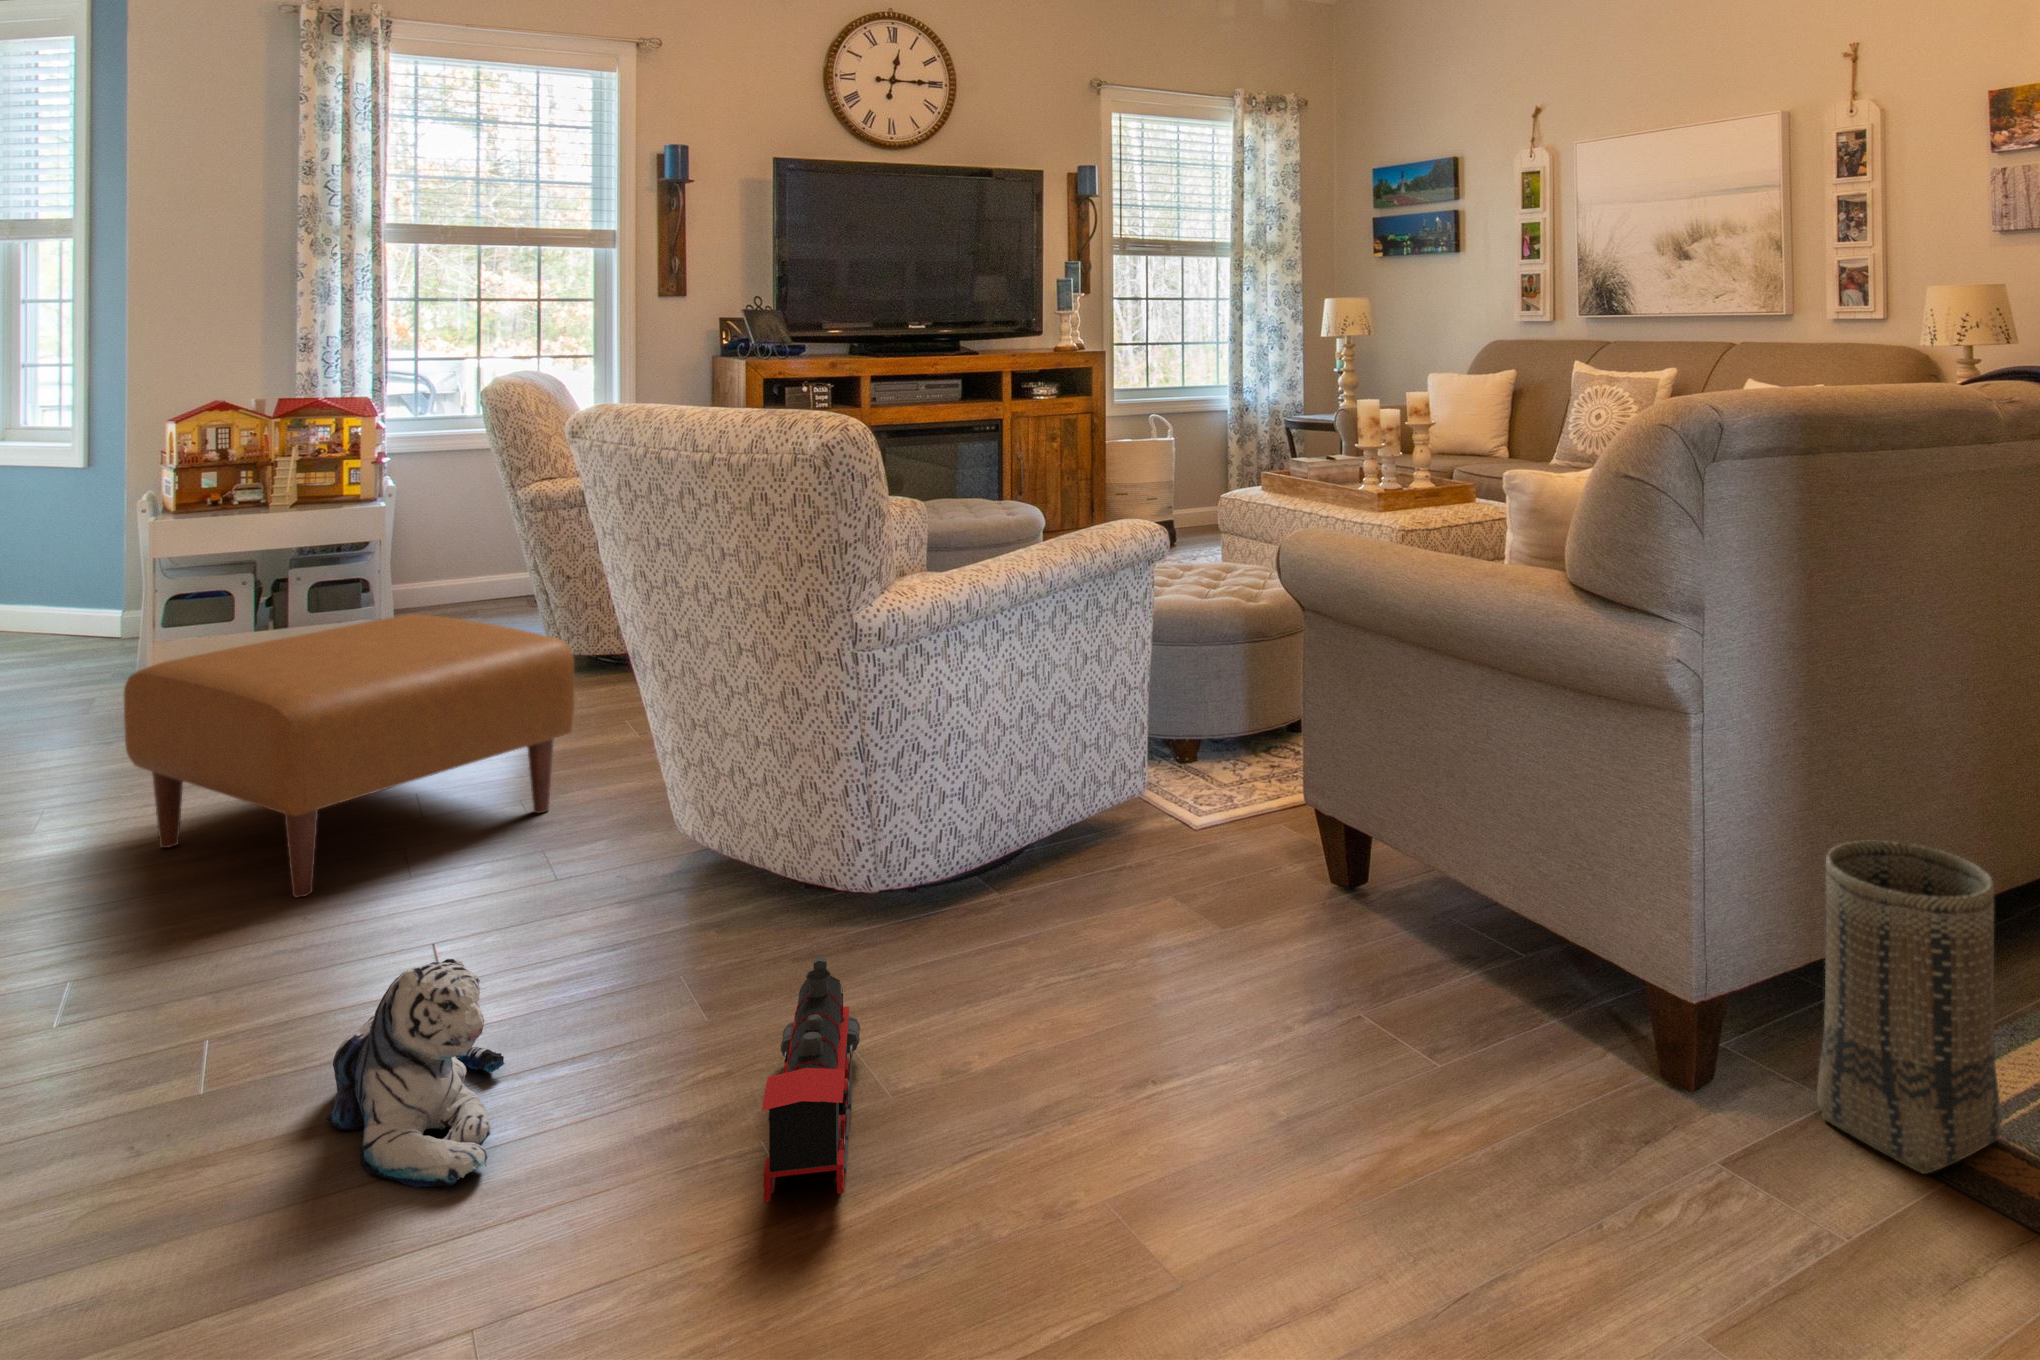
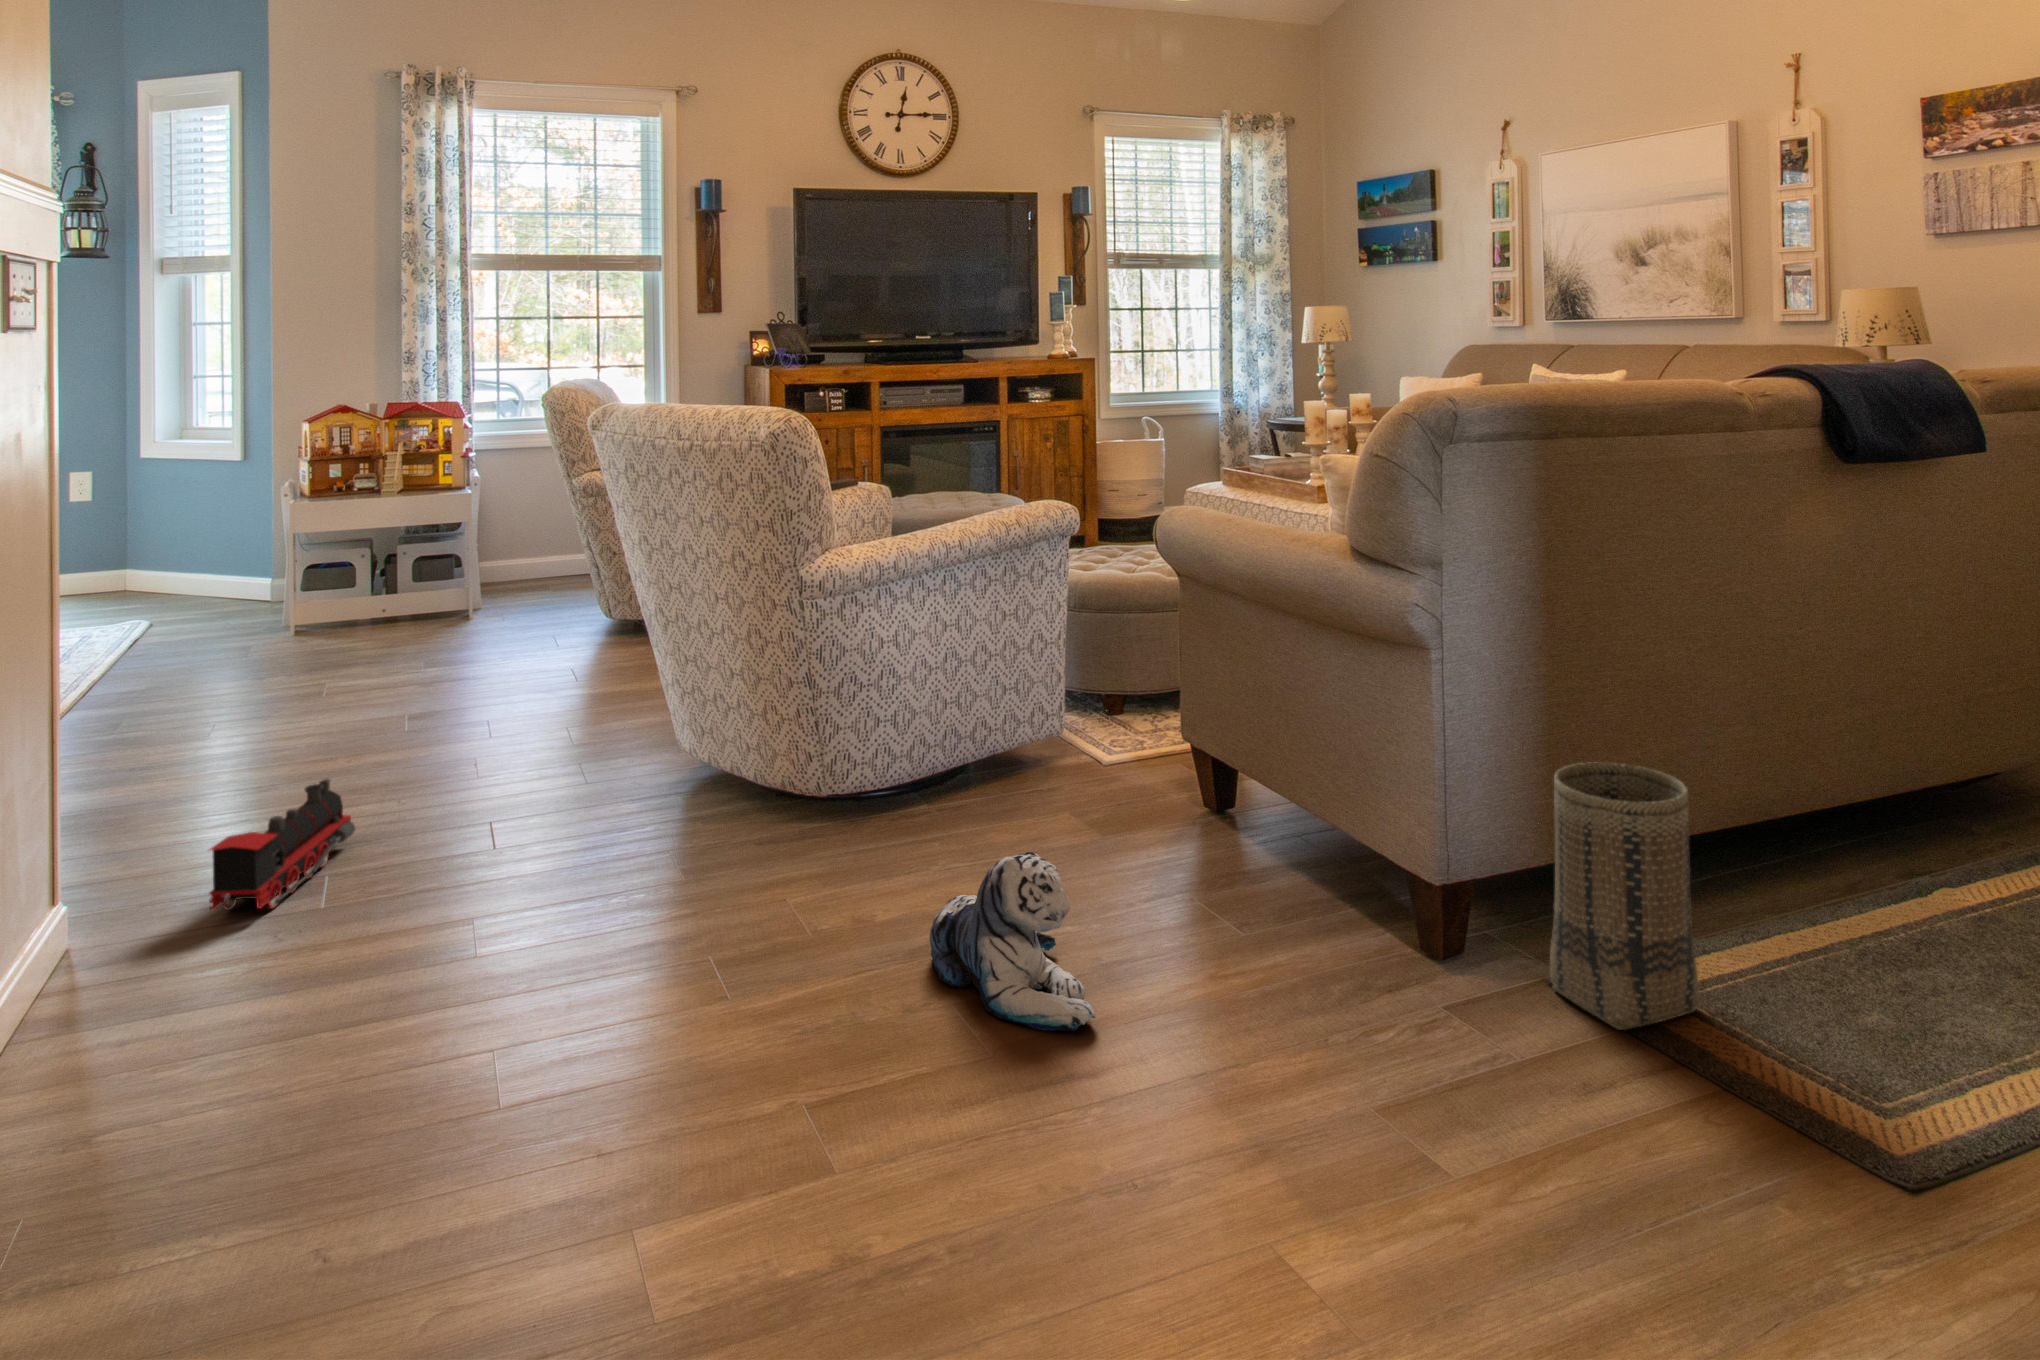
ottoman: present [124,614,575,897] -> none [269,576,606,788]
toy train: present [762,956,860,1202] -> present [210,779,355,910]
plush toy: present [326,959,505,1186] -> present [930,852,1095,1031]

